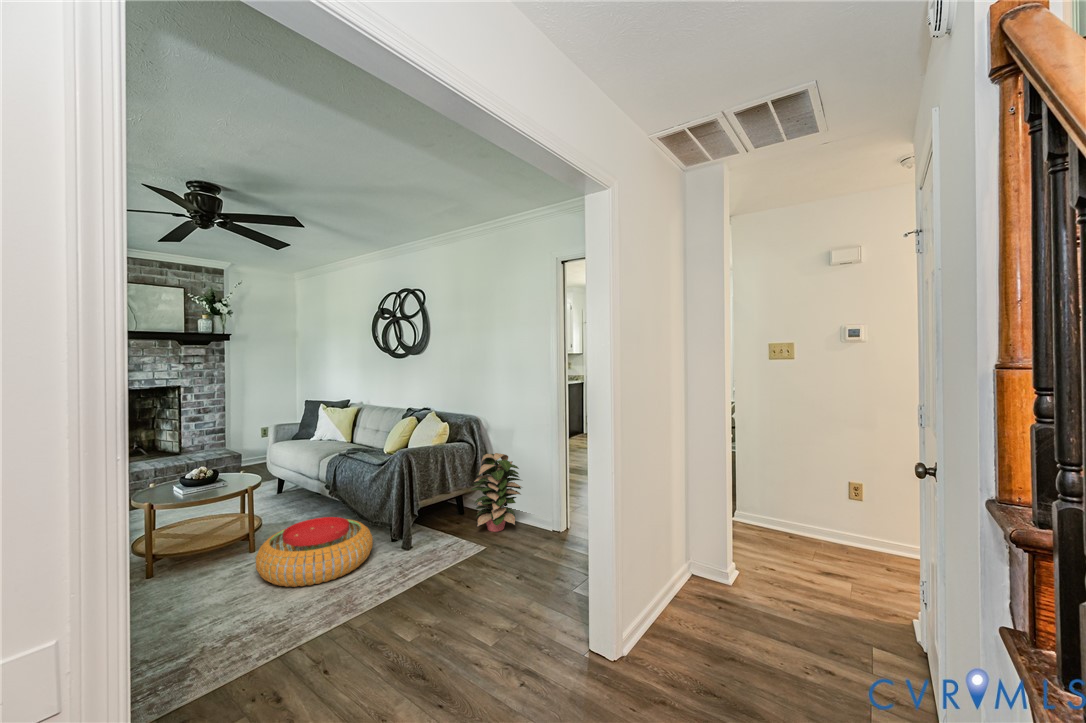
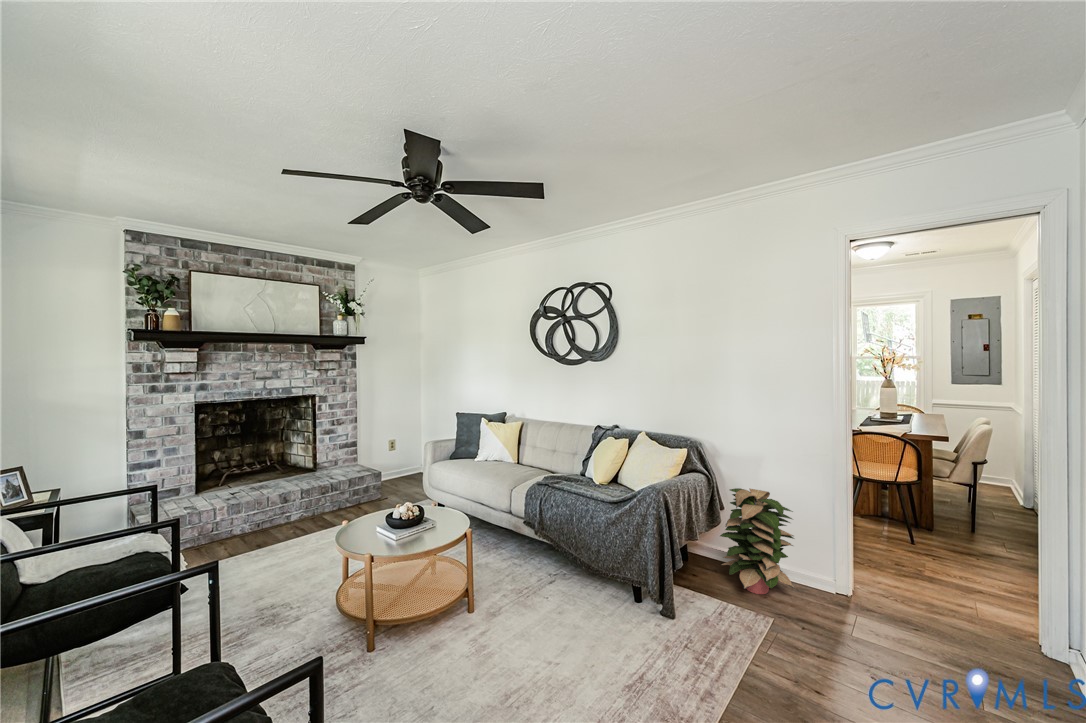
pouf: present [256,517,373,587] -> none [499,573,639,683]

